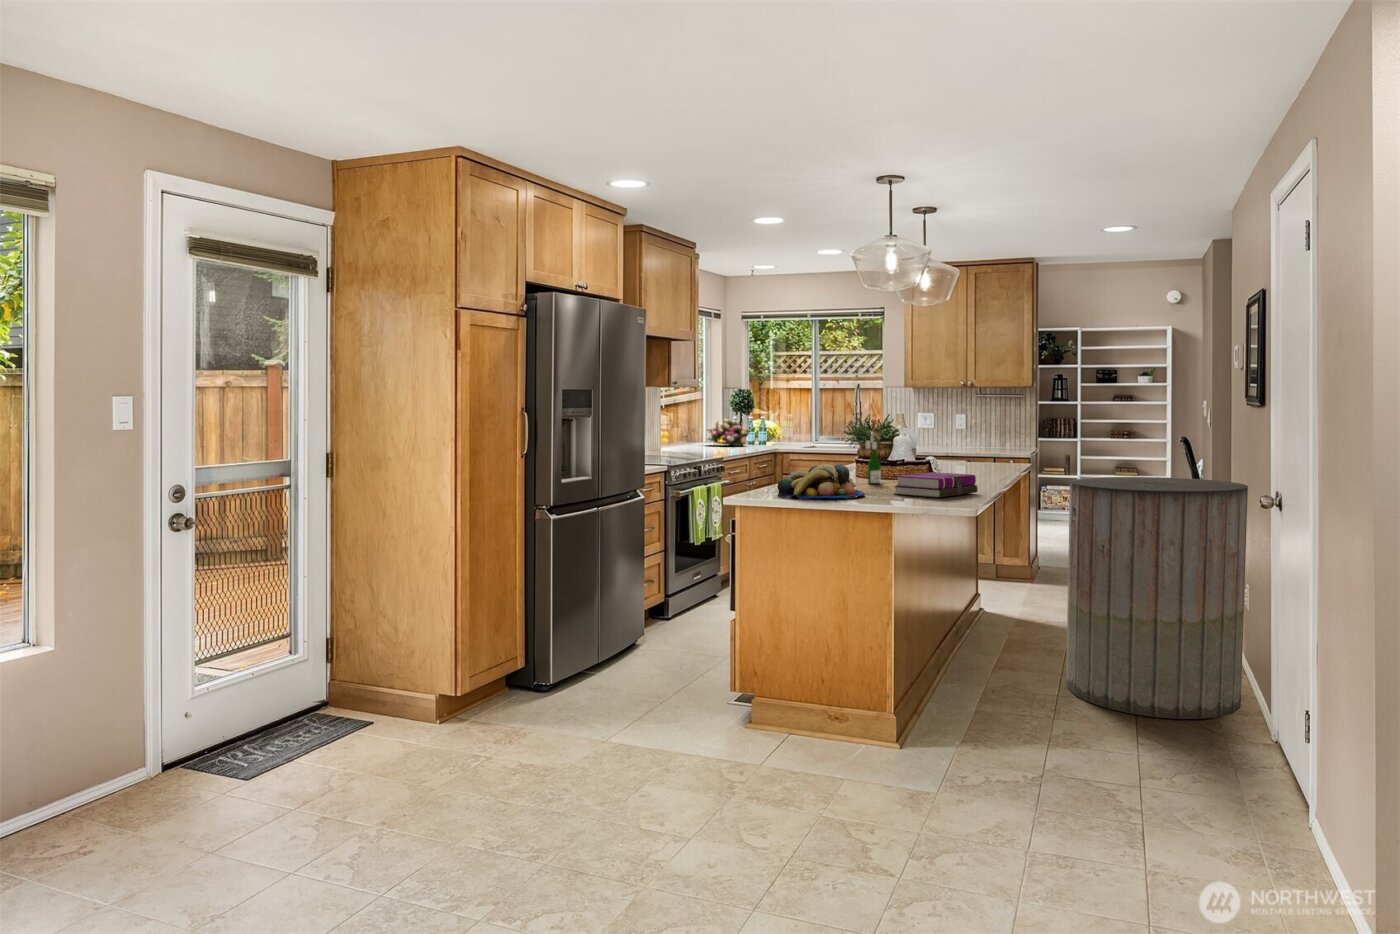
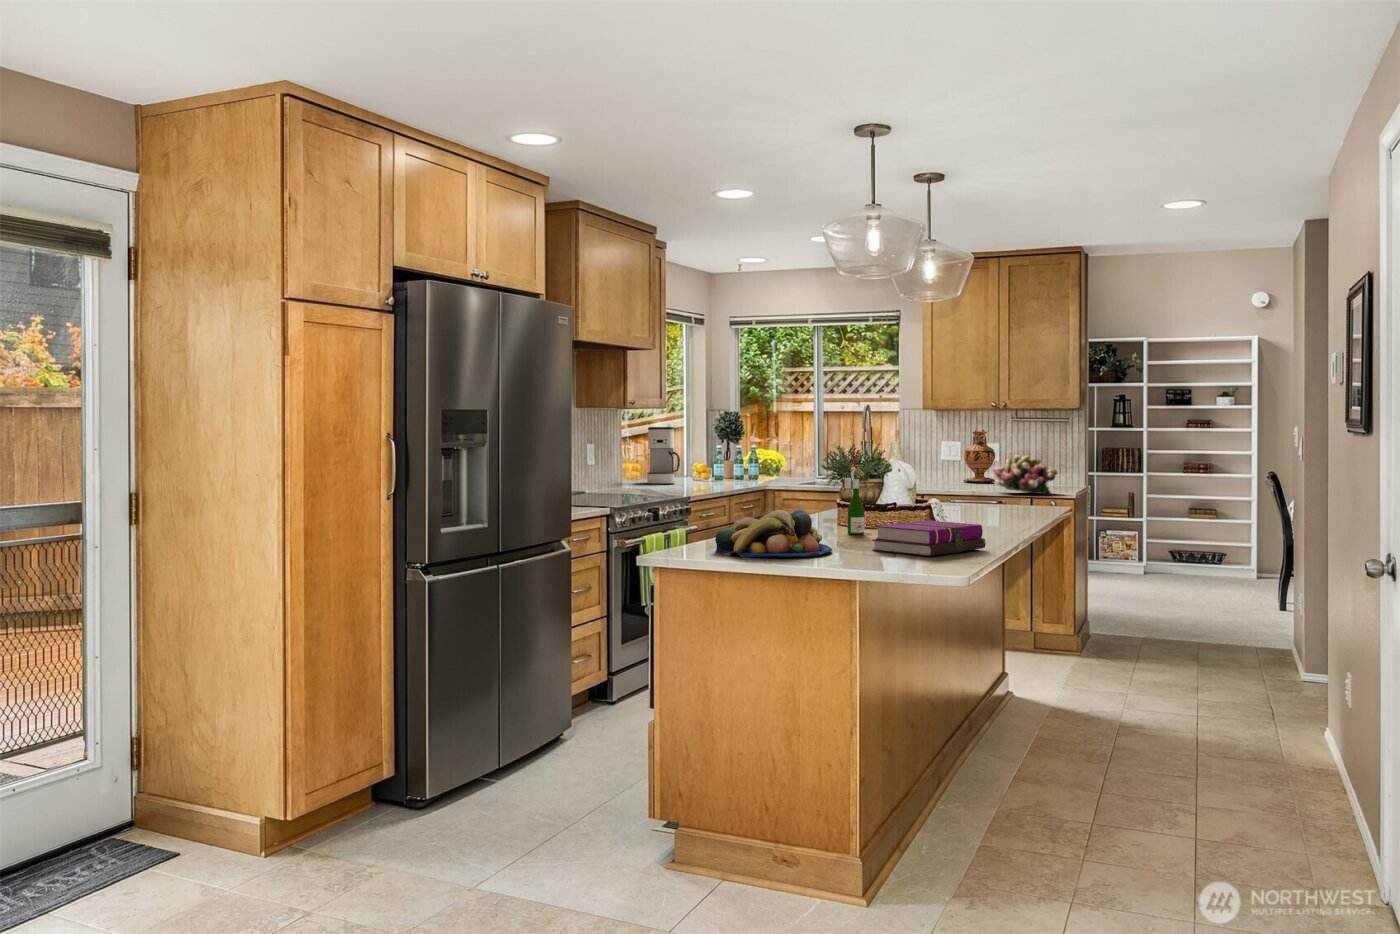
coffee maker: none [681,402,708,449] -> present [647,427,680,484]
vase: none [935,404,962,447] -> present [964,429,995,483]
flower arrangement: present [706,419,750,446] -> present [993,455,1058,494]
trash can: present [1066,477,1248,719] -> none [1110,527,1351,862]

